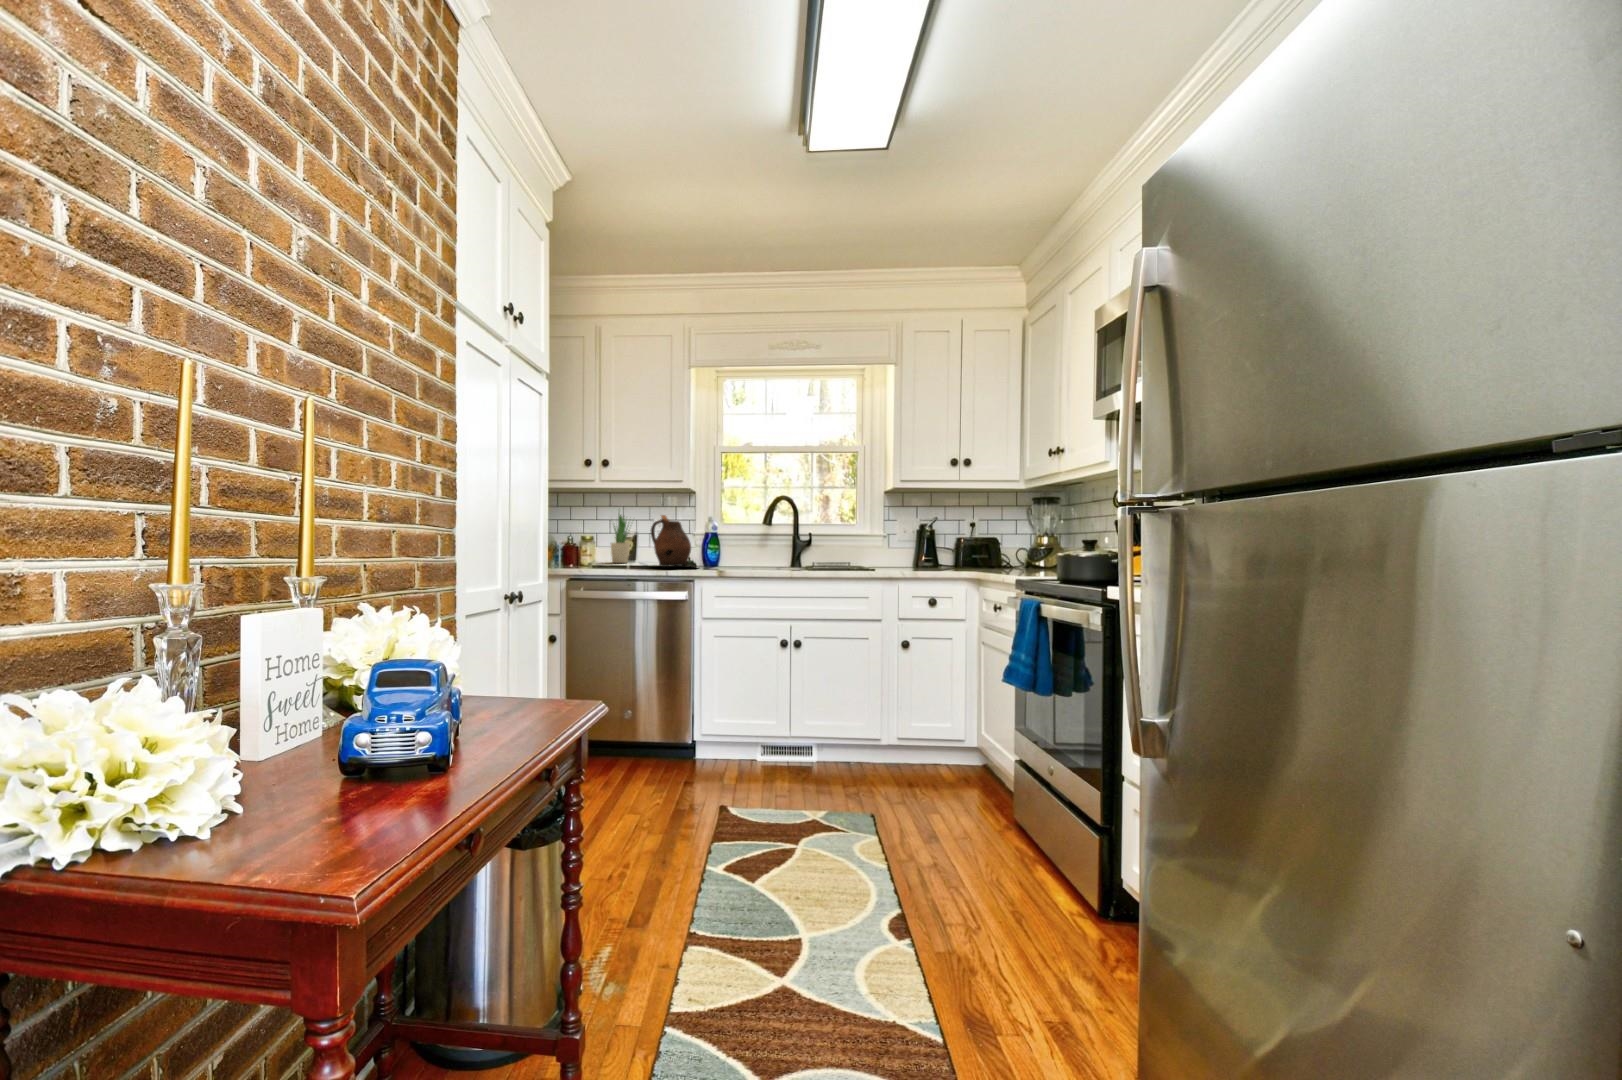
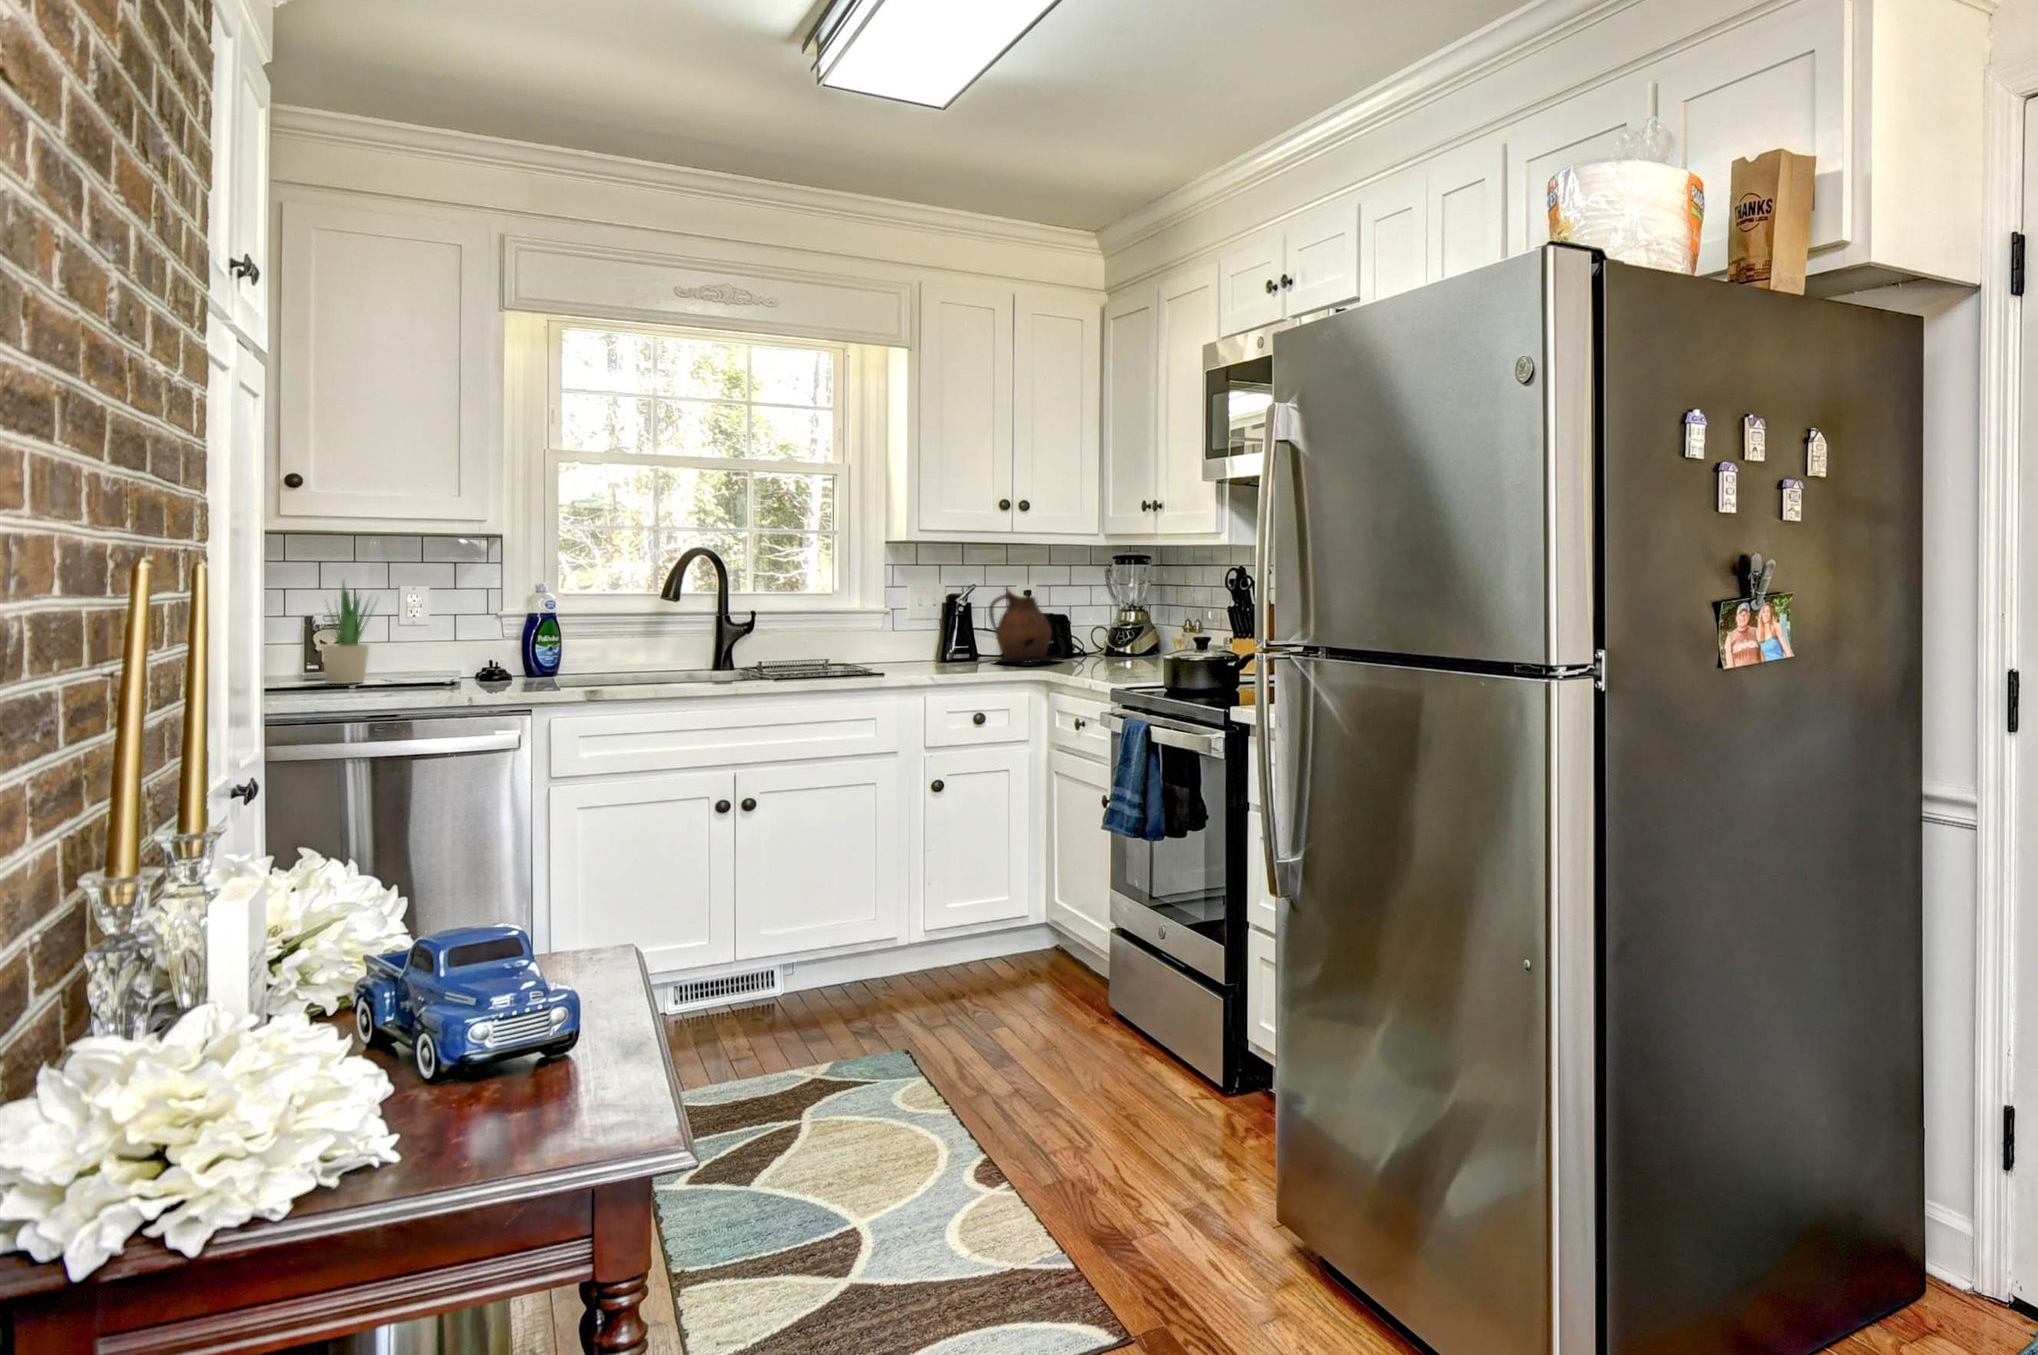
ceramic pitcher: present [651,515,691,567] -> present [989,588,1058,663]

